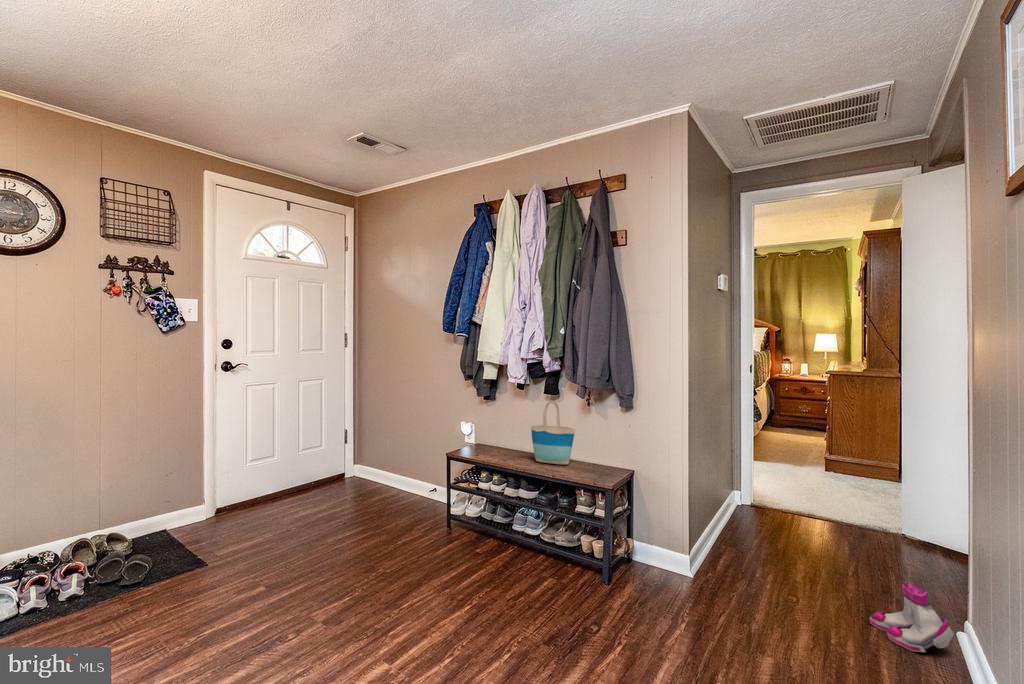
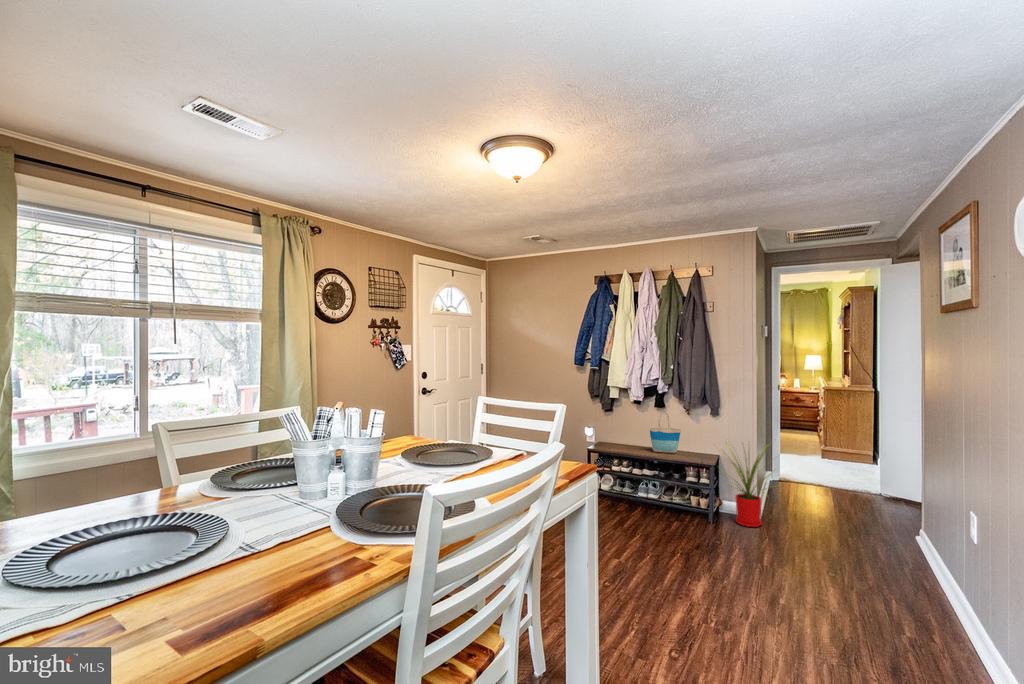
house plant: none [610,440,725,597] -> present [724,445,770,527]
boots: present [869,584,954,652] -> none [871,510,917,544]

